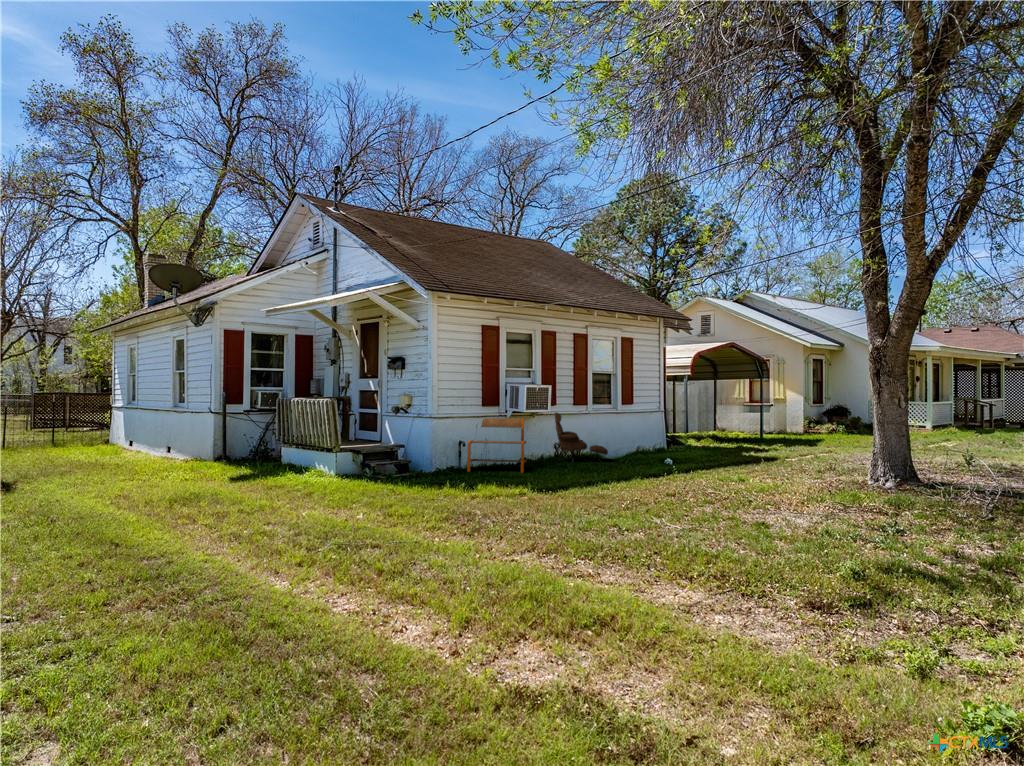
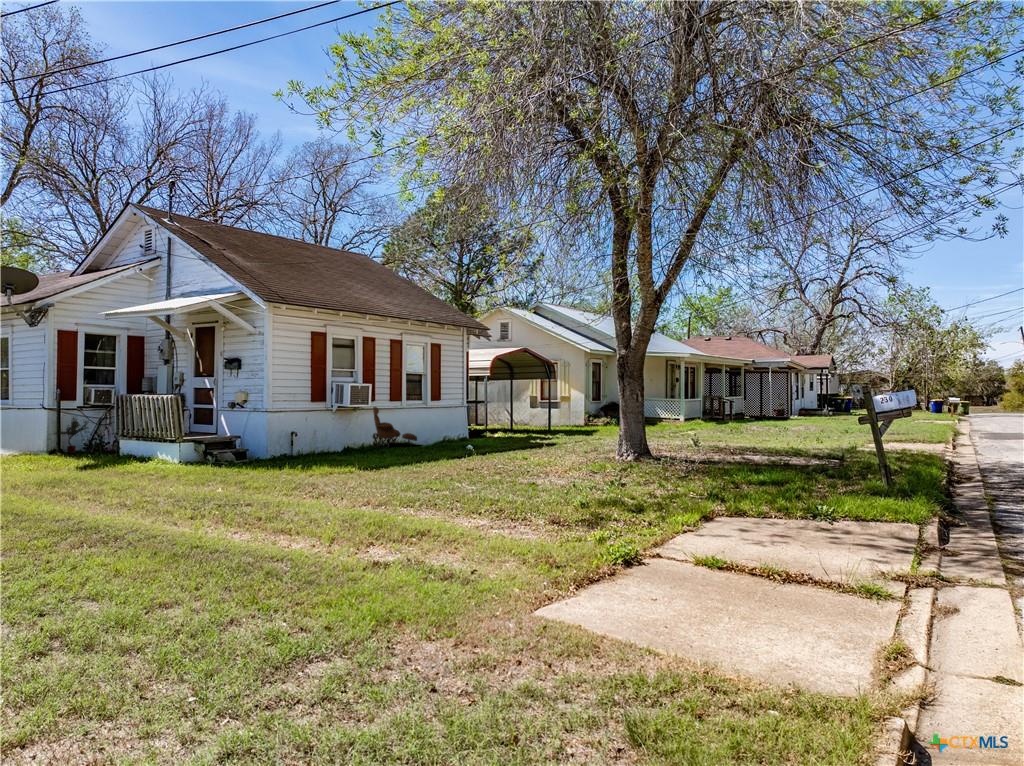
bench: present [467,418,526,473] -> none [300,410,350,455]
potted tree: none [220,421,256,461] -> present [55,417,88,453]

